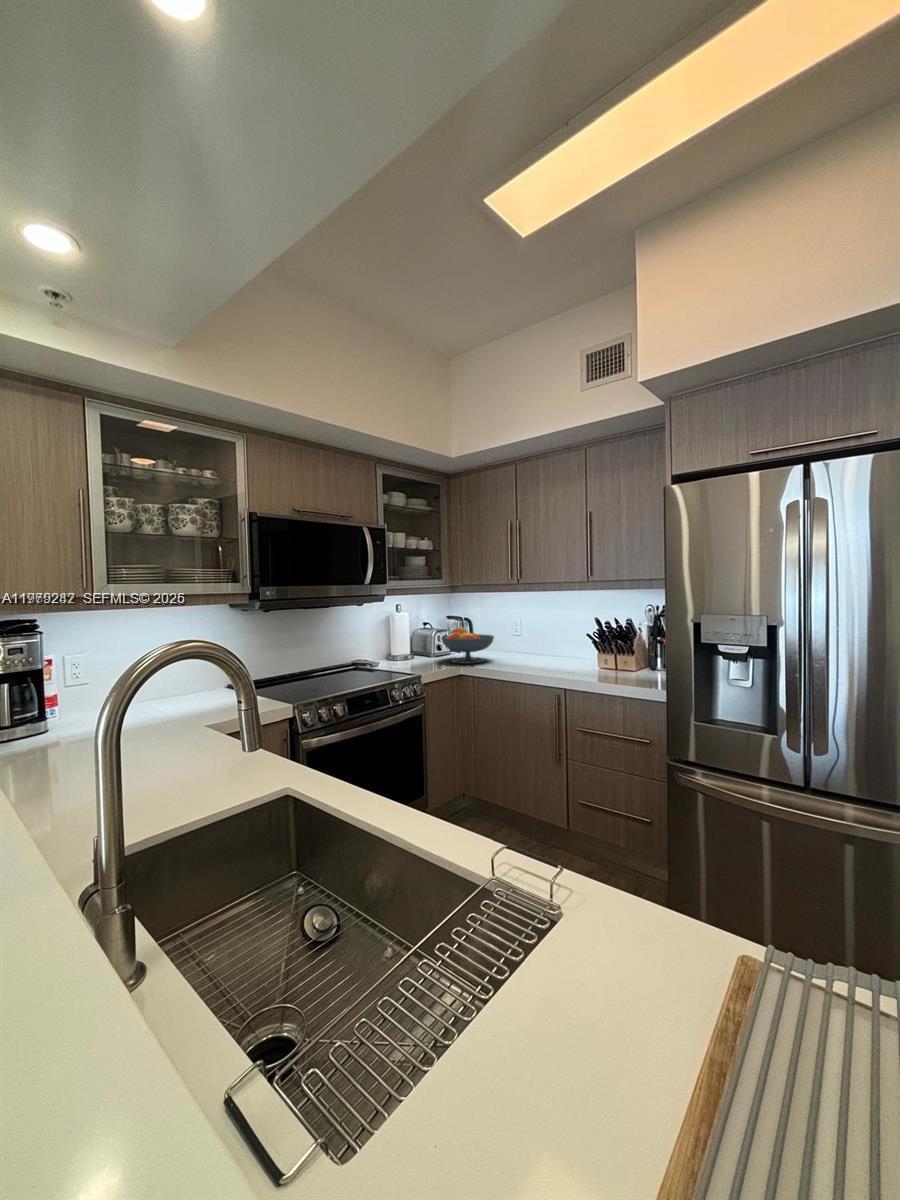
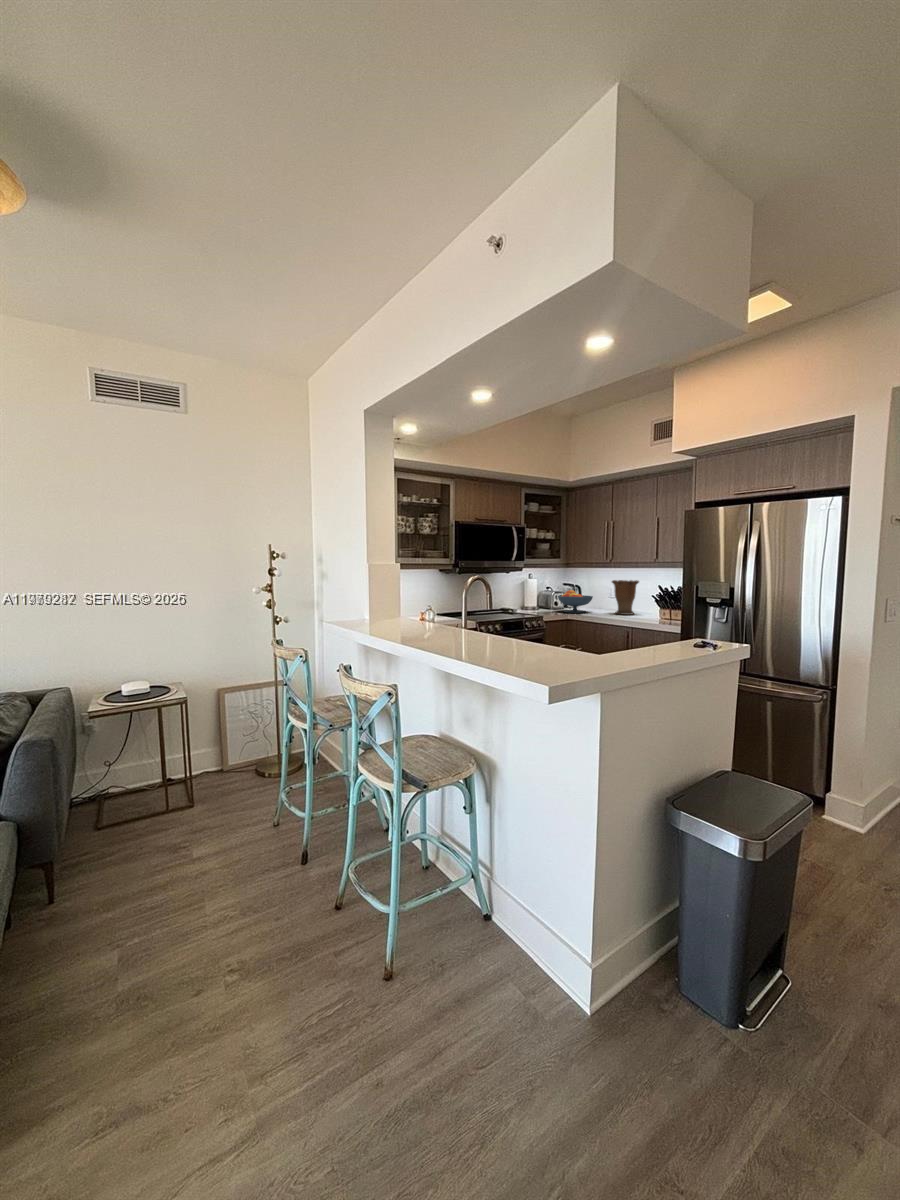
vase: none [522,609,563,663] -> present [612,580,639,615]

